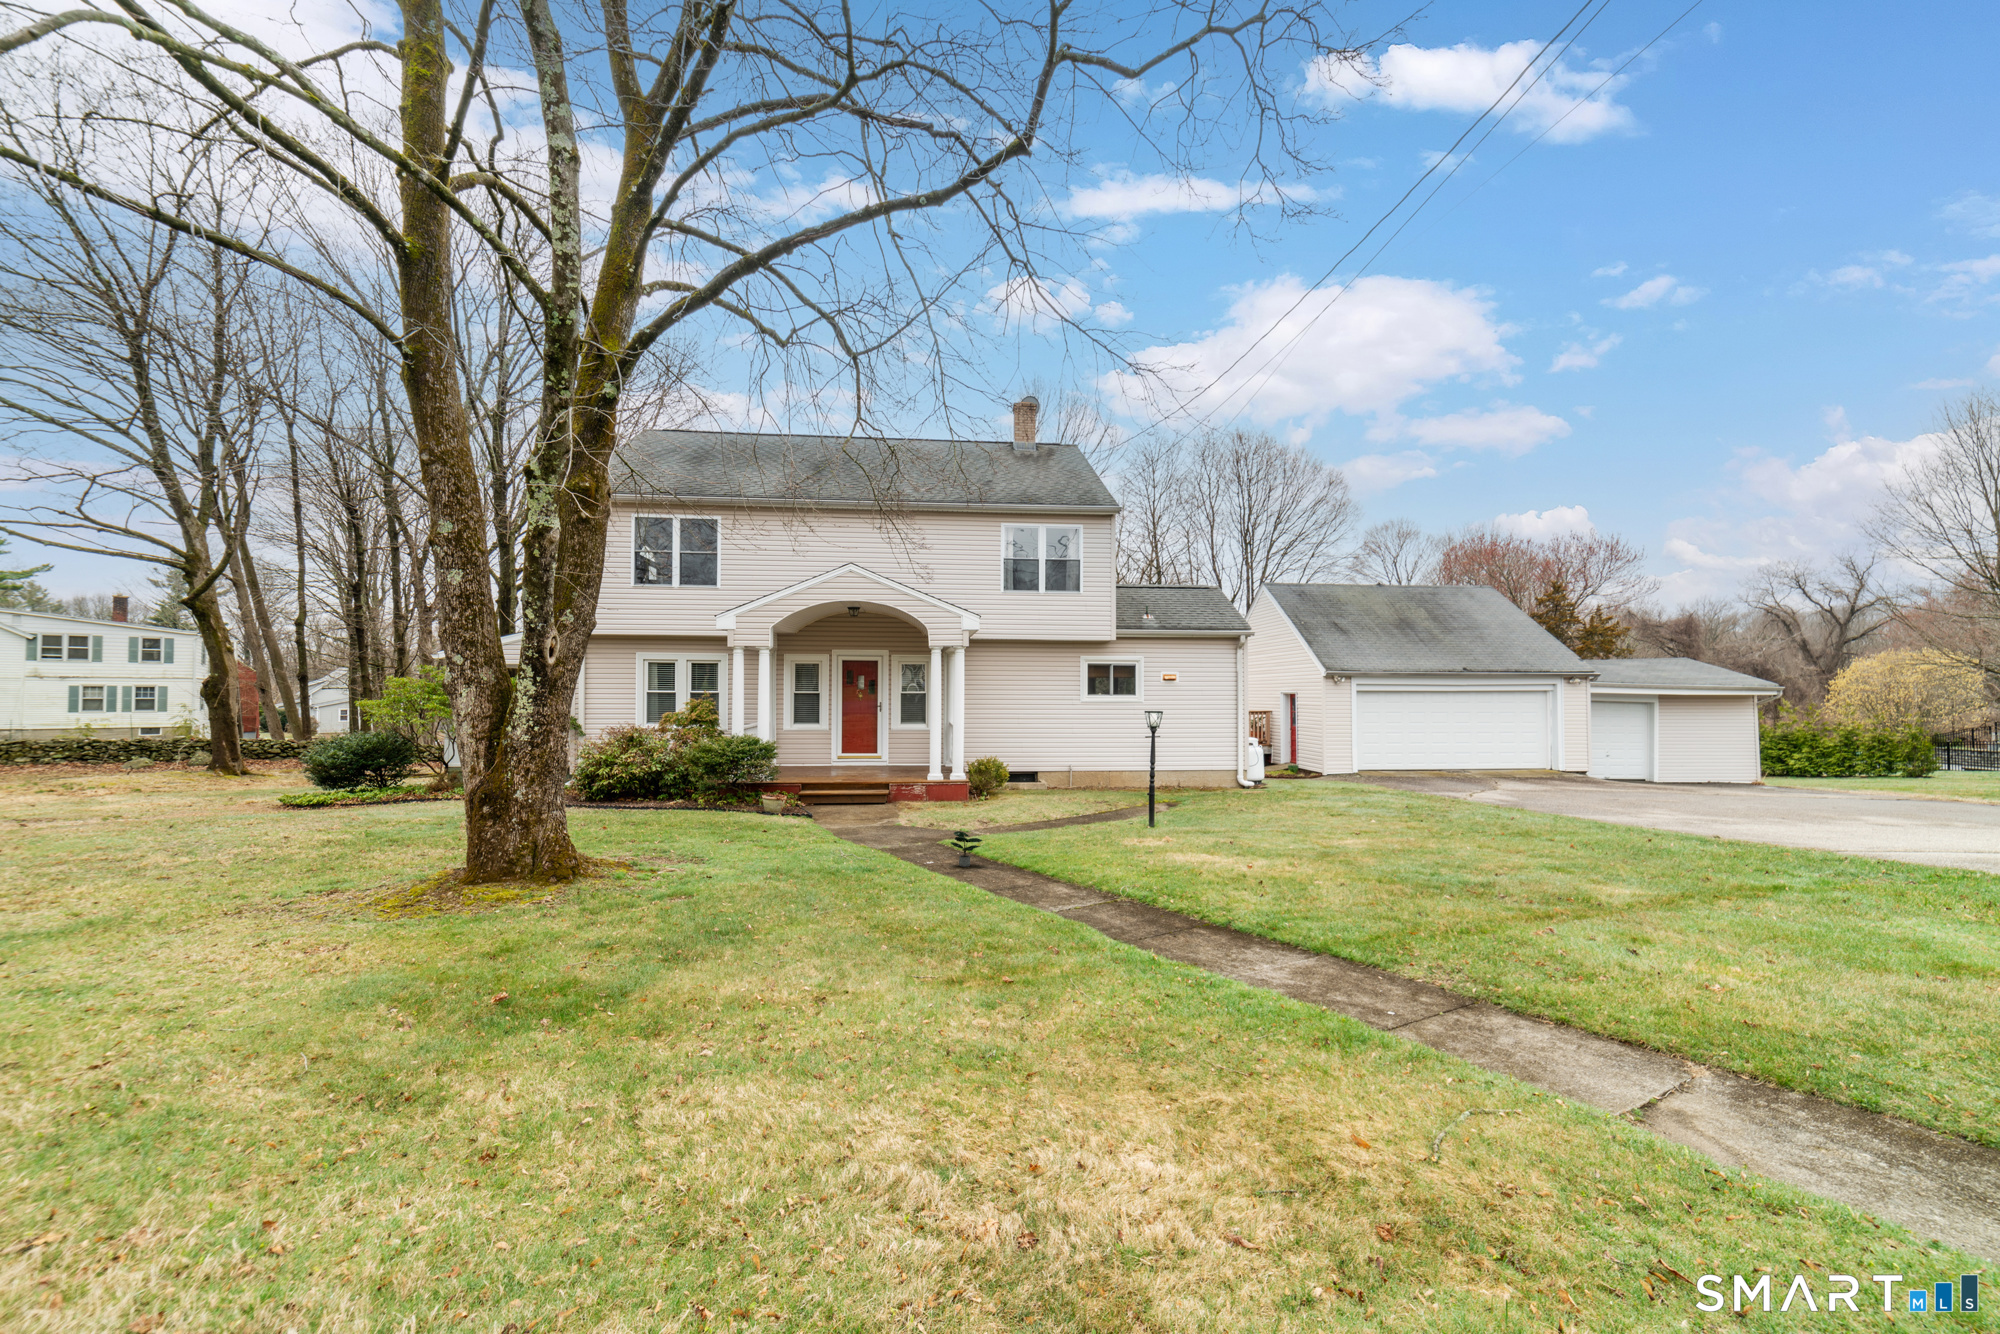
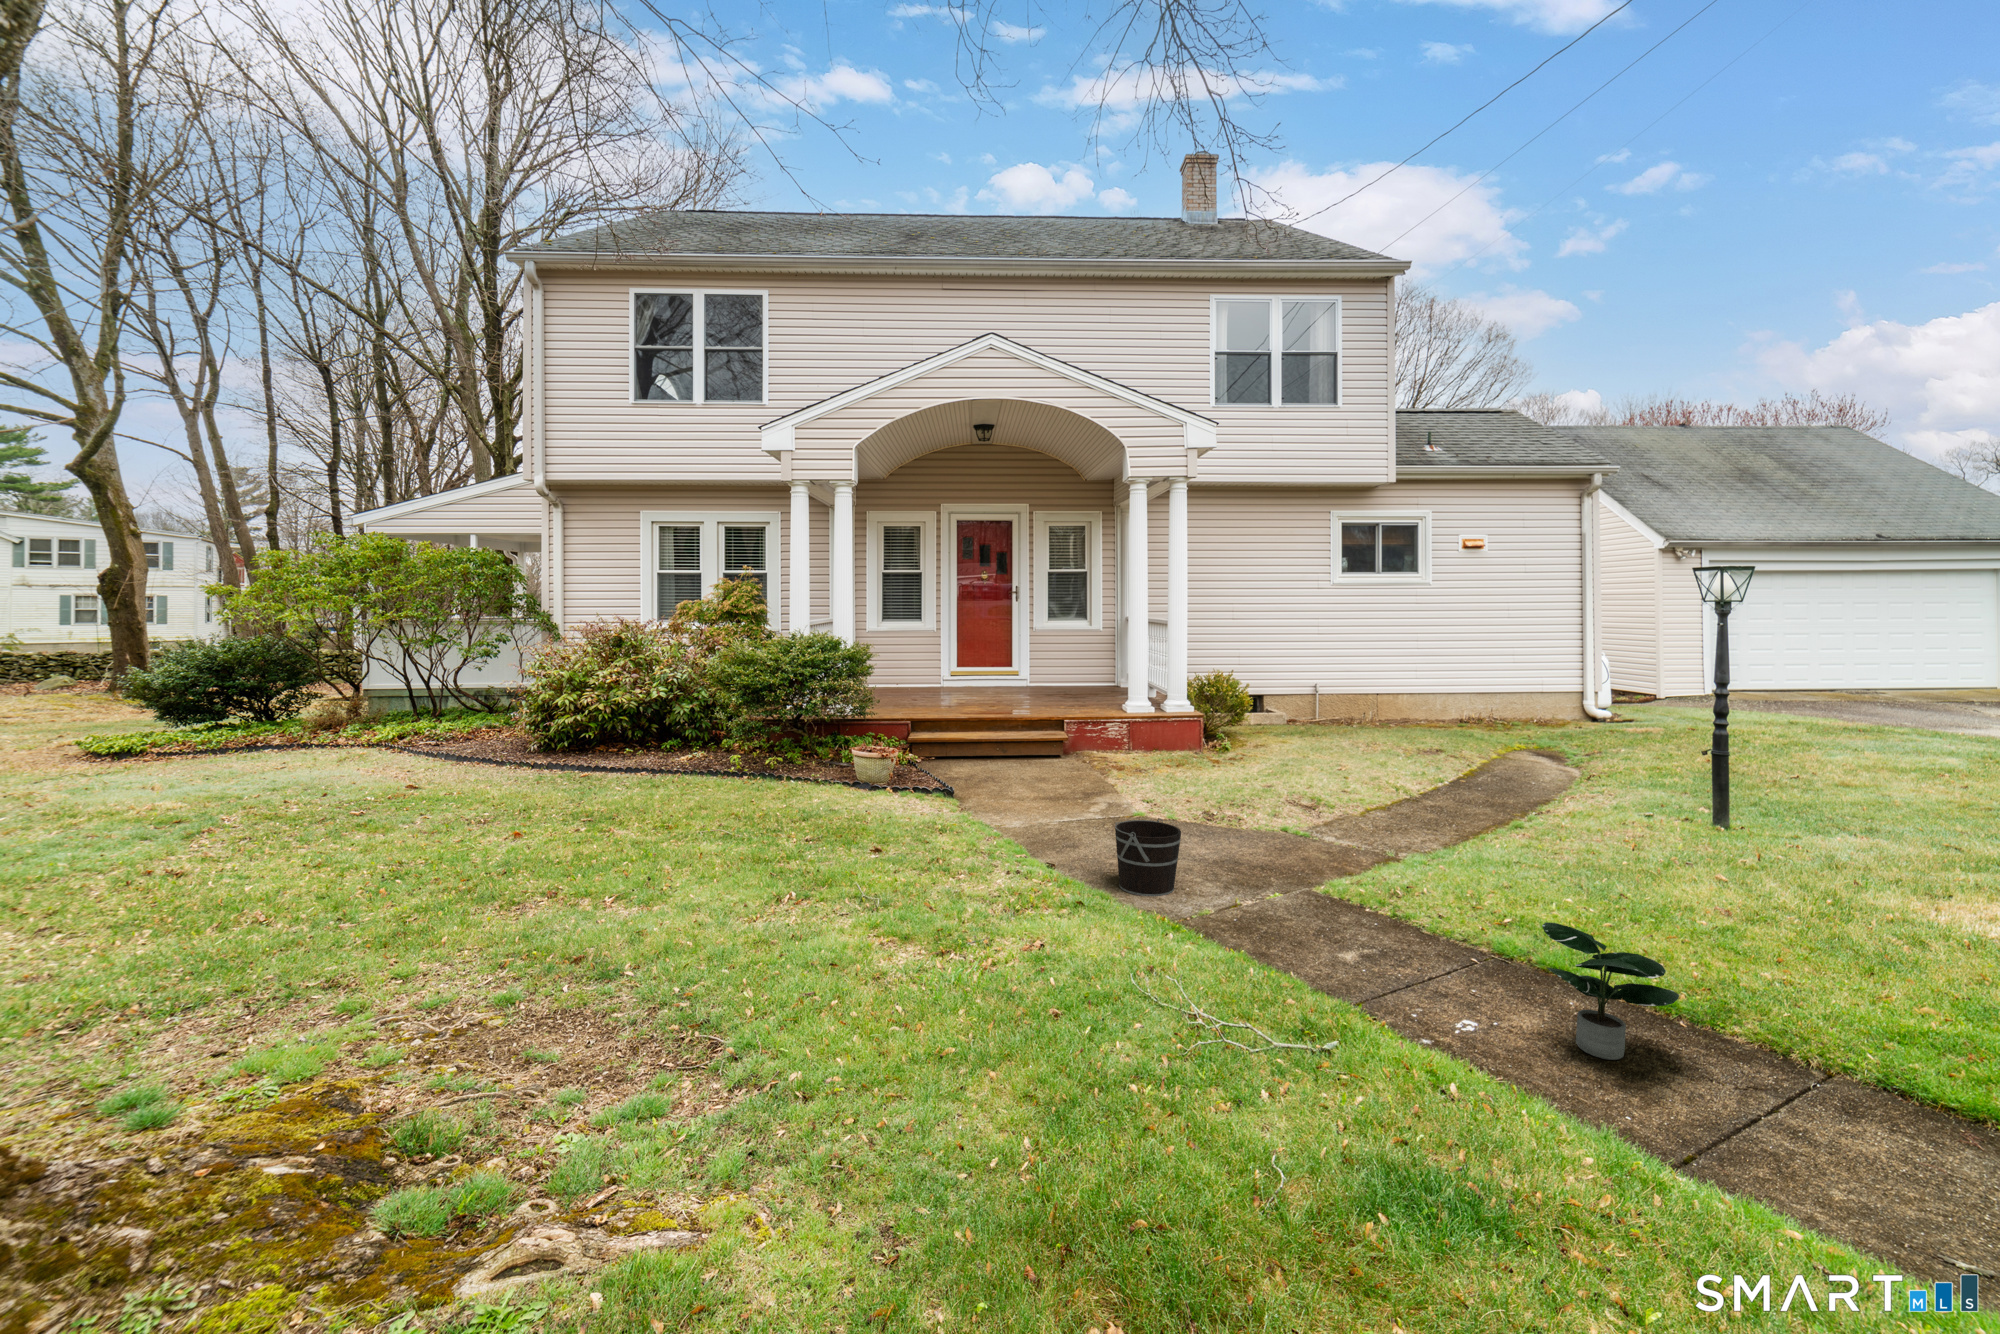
bucket: none [862,816,888,845] -> present [1115,819,1181,896]

